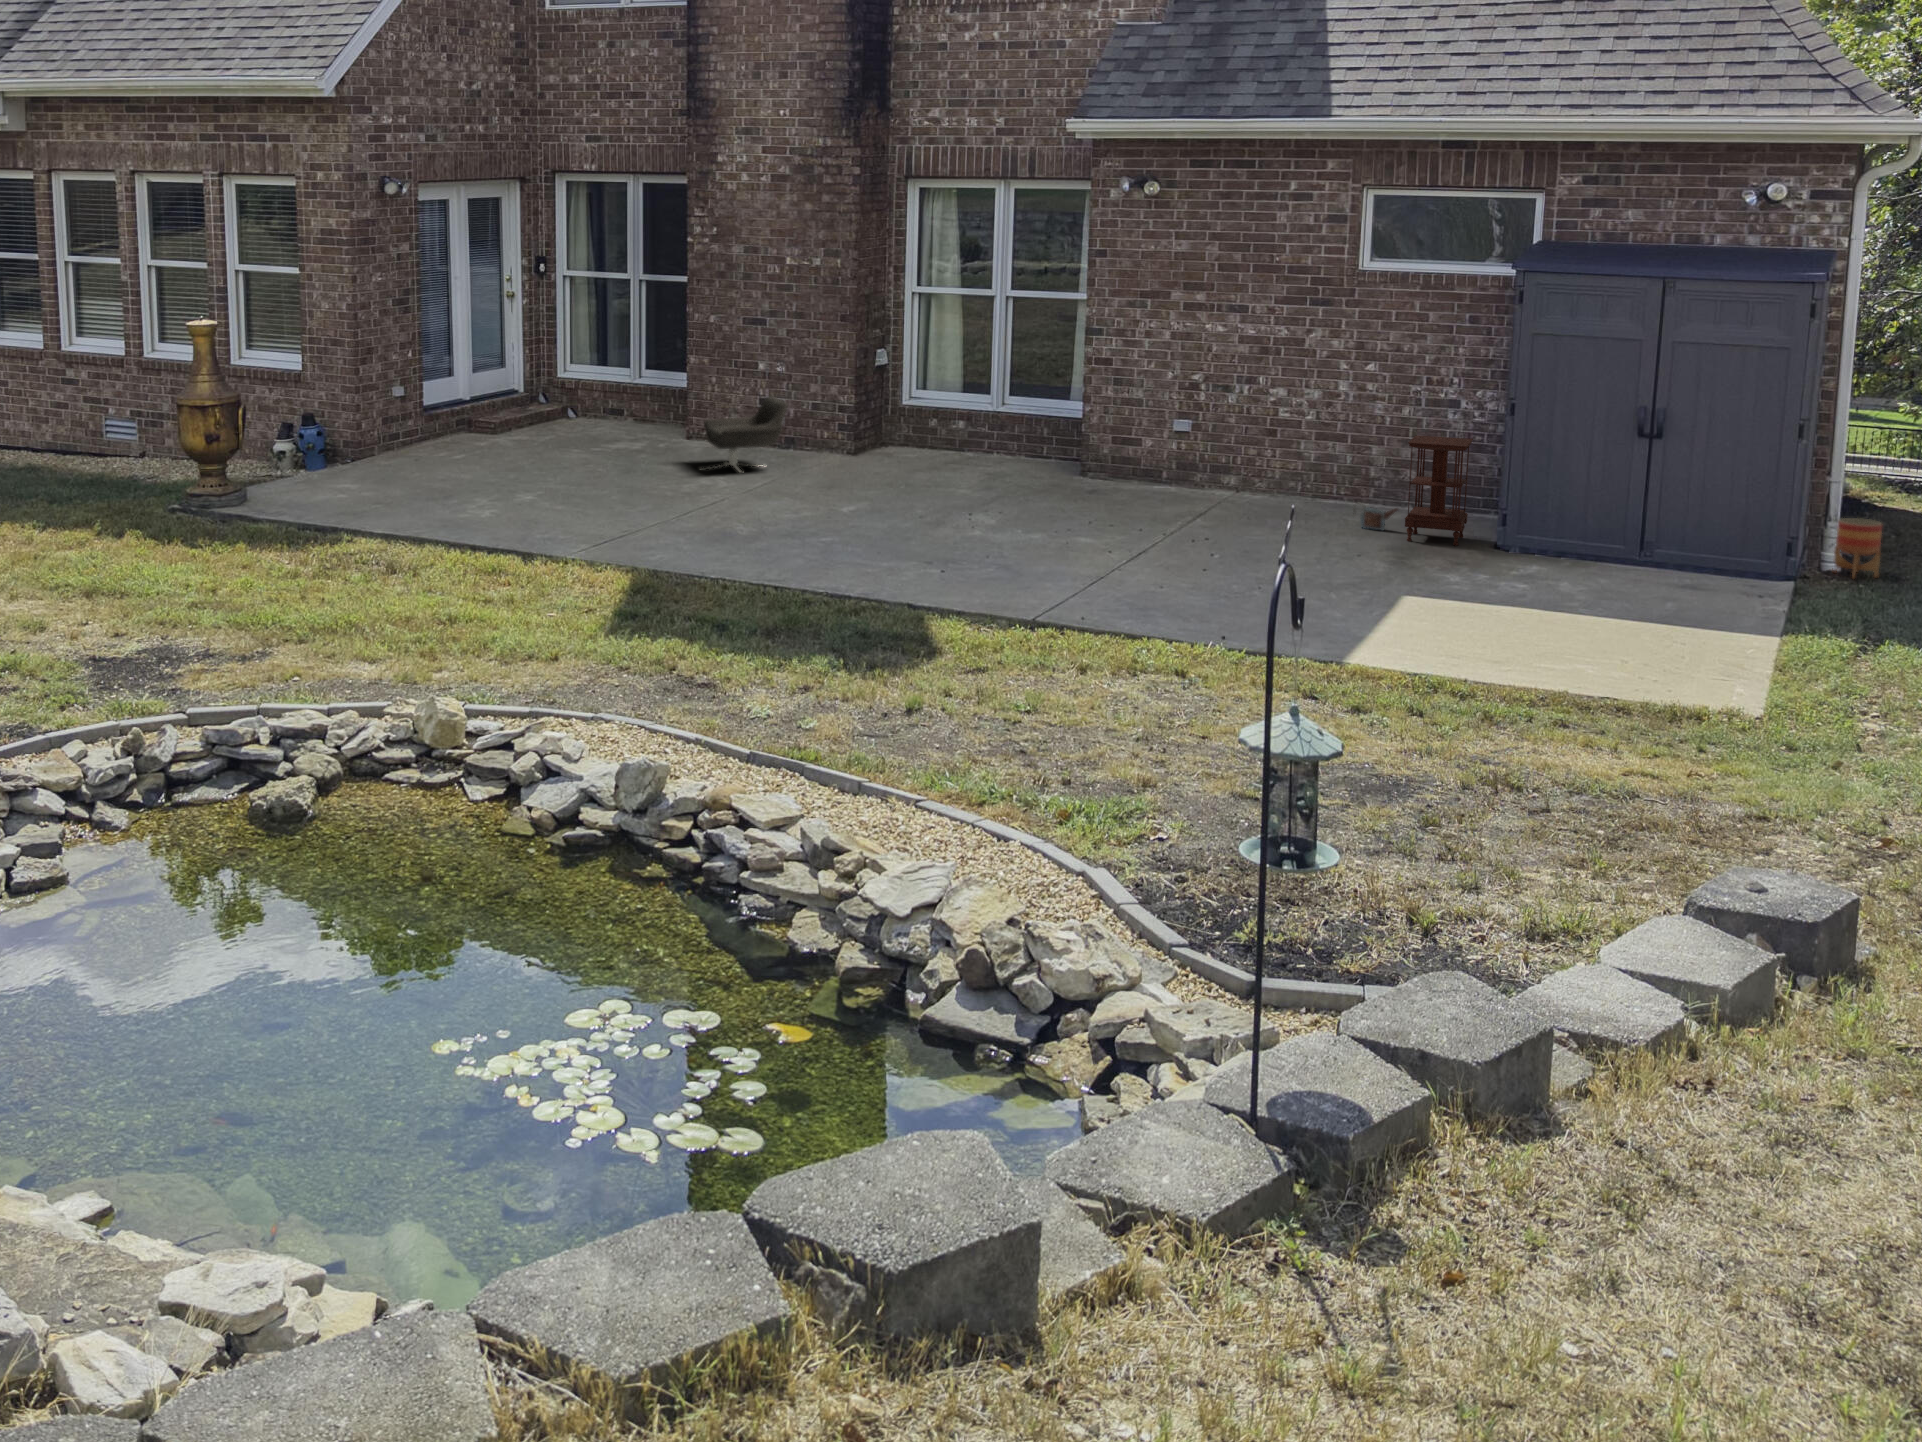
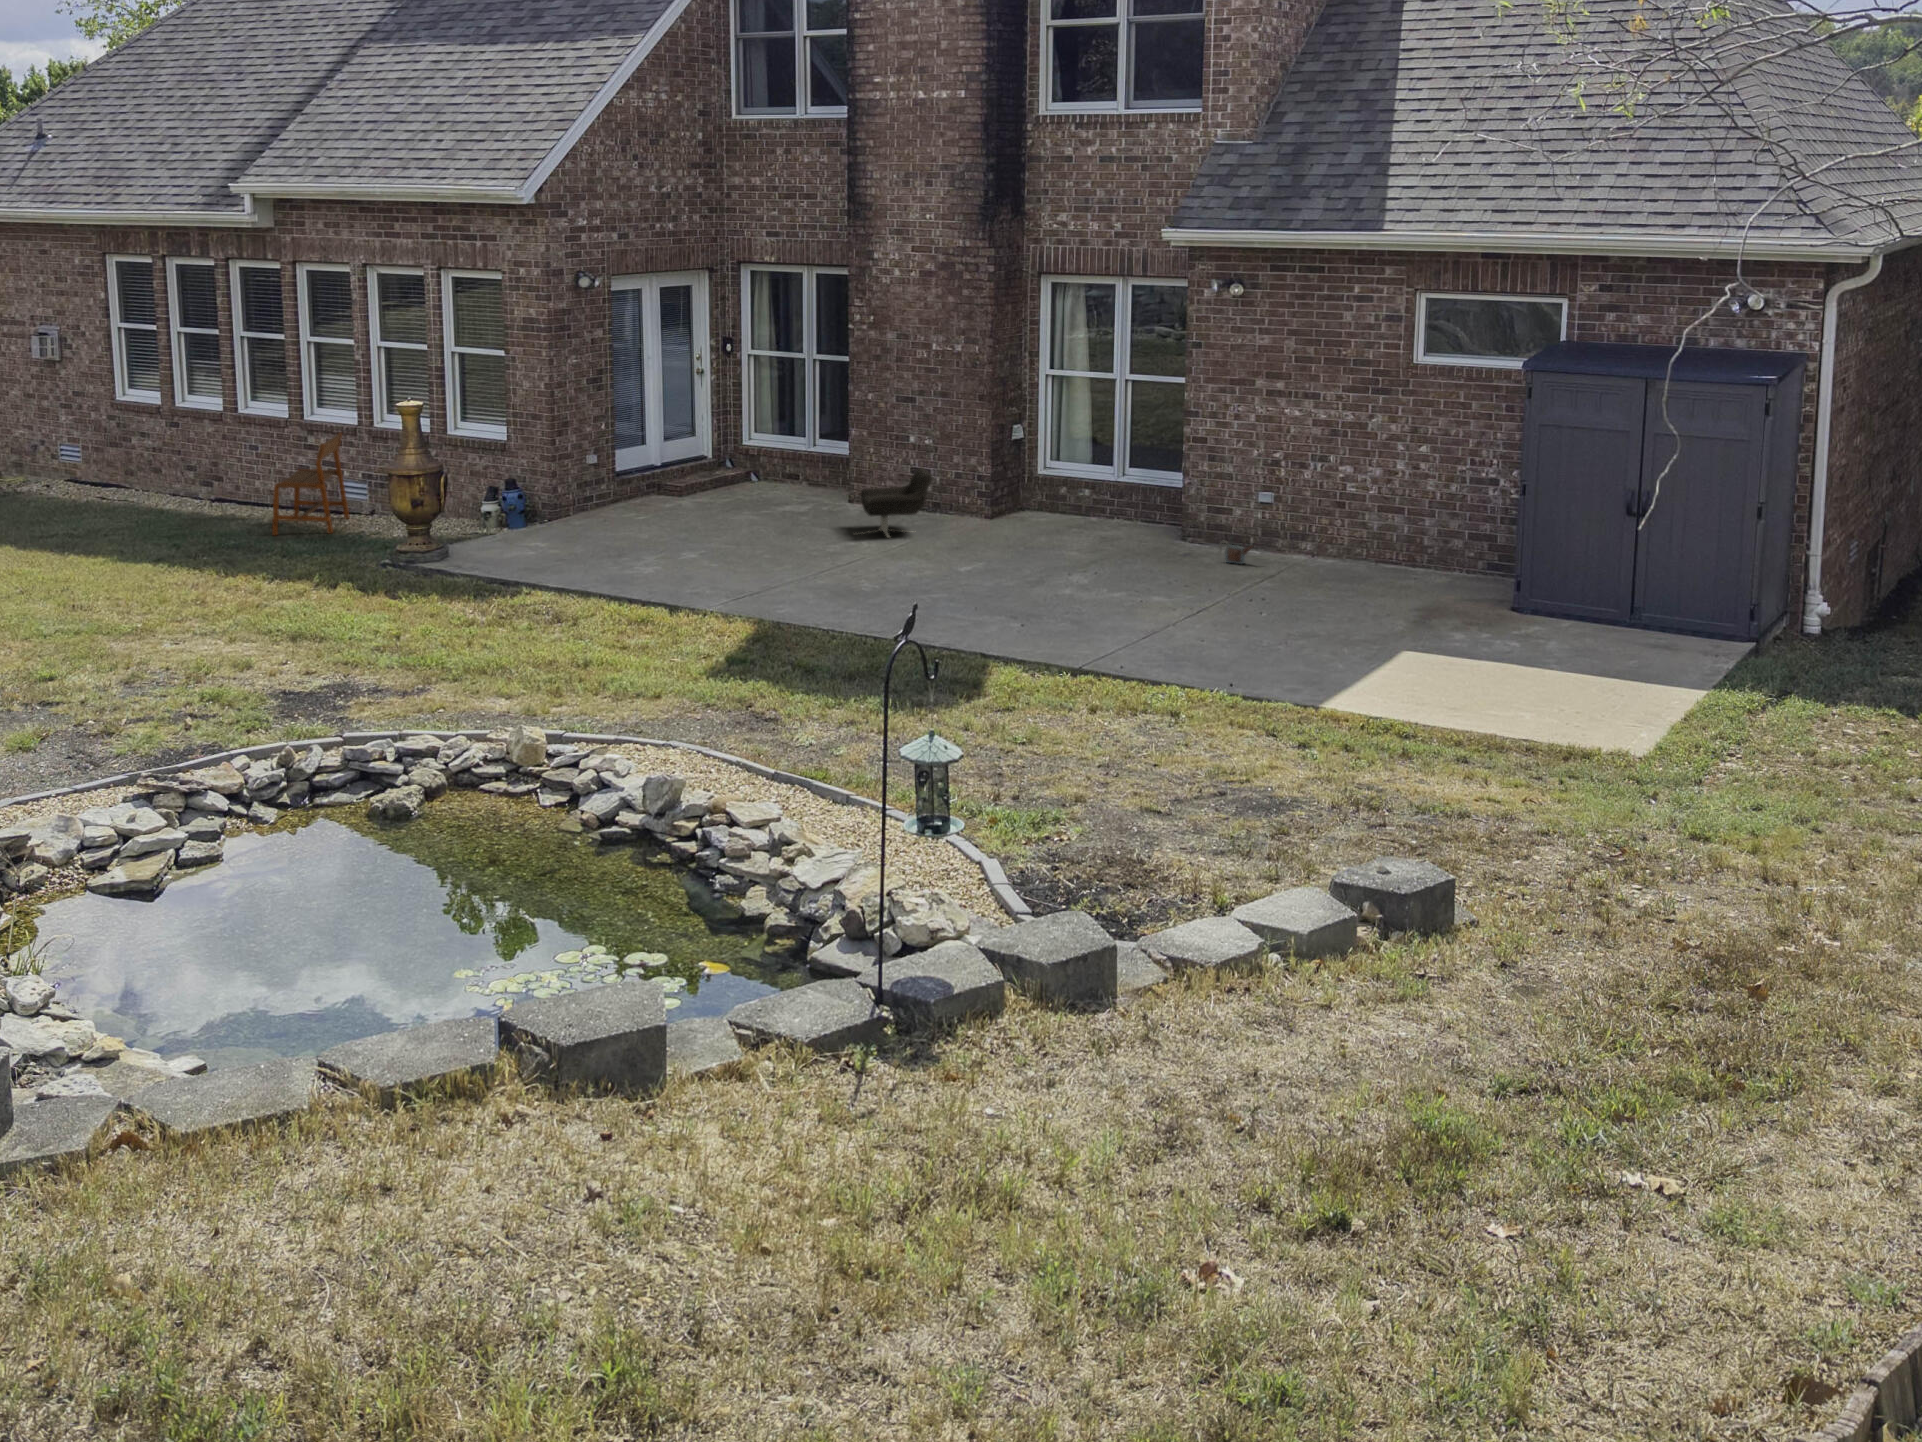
bench: none [36,362,121,477] -> present [272,433,349,535]
side table: present [1405,435,1473,546] -> none [1446,514,1510,614]
watering can: present [1353,503,1398,530] -> present [1219,541,1253,564]
planter: present [1833,518,1882,578] -> none [1811,594,1851,649]

